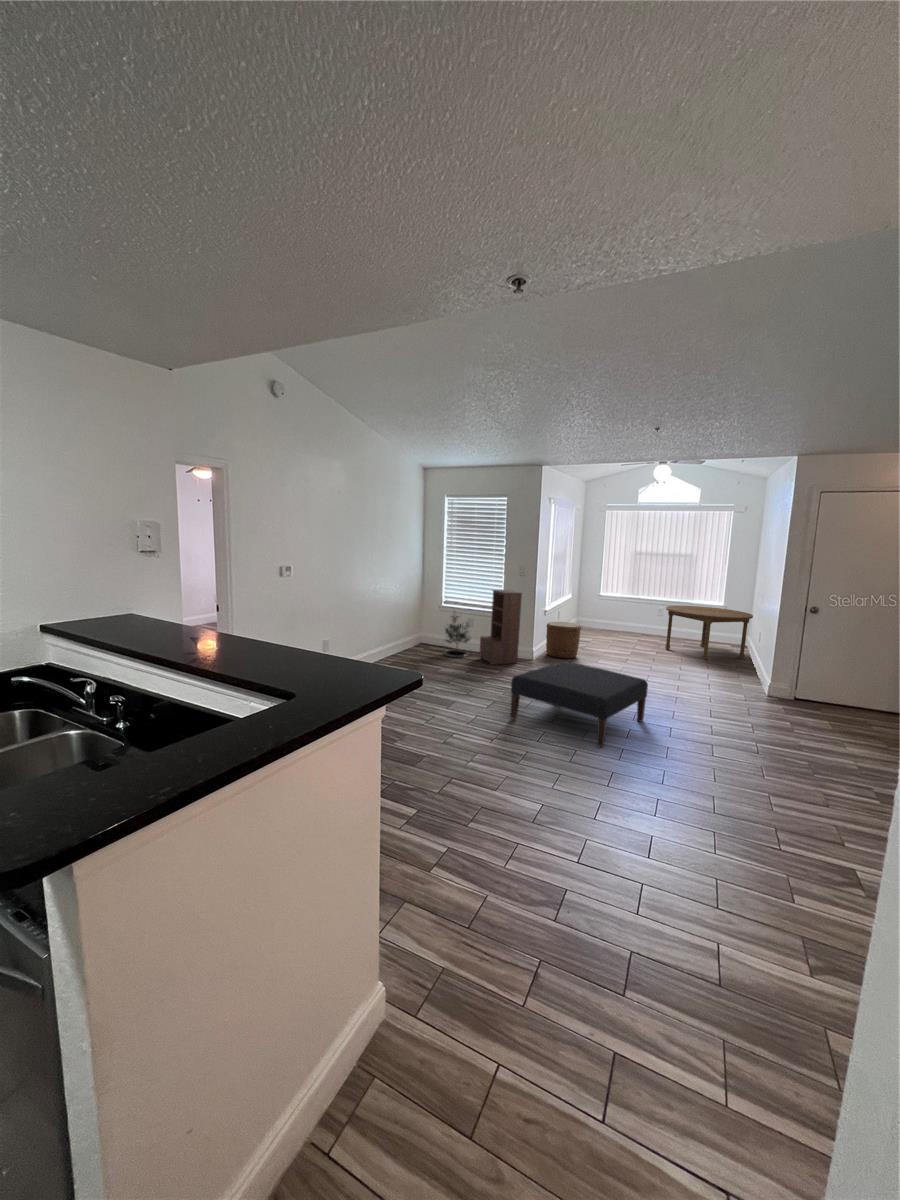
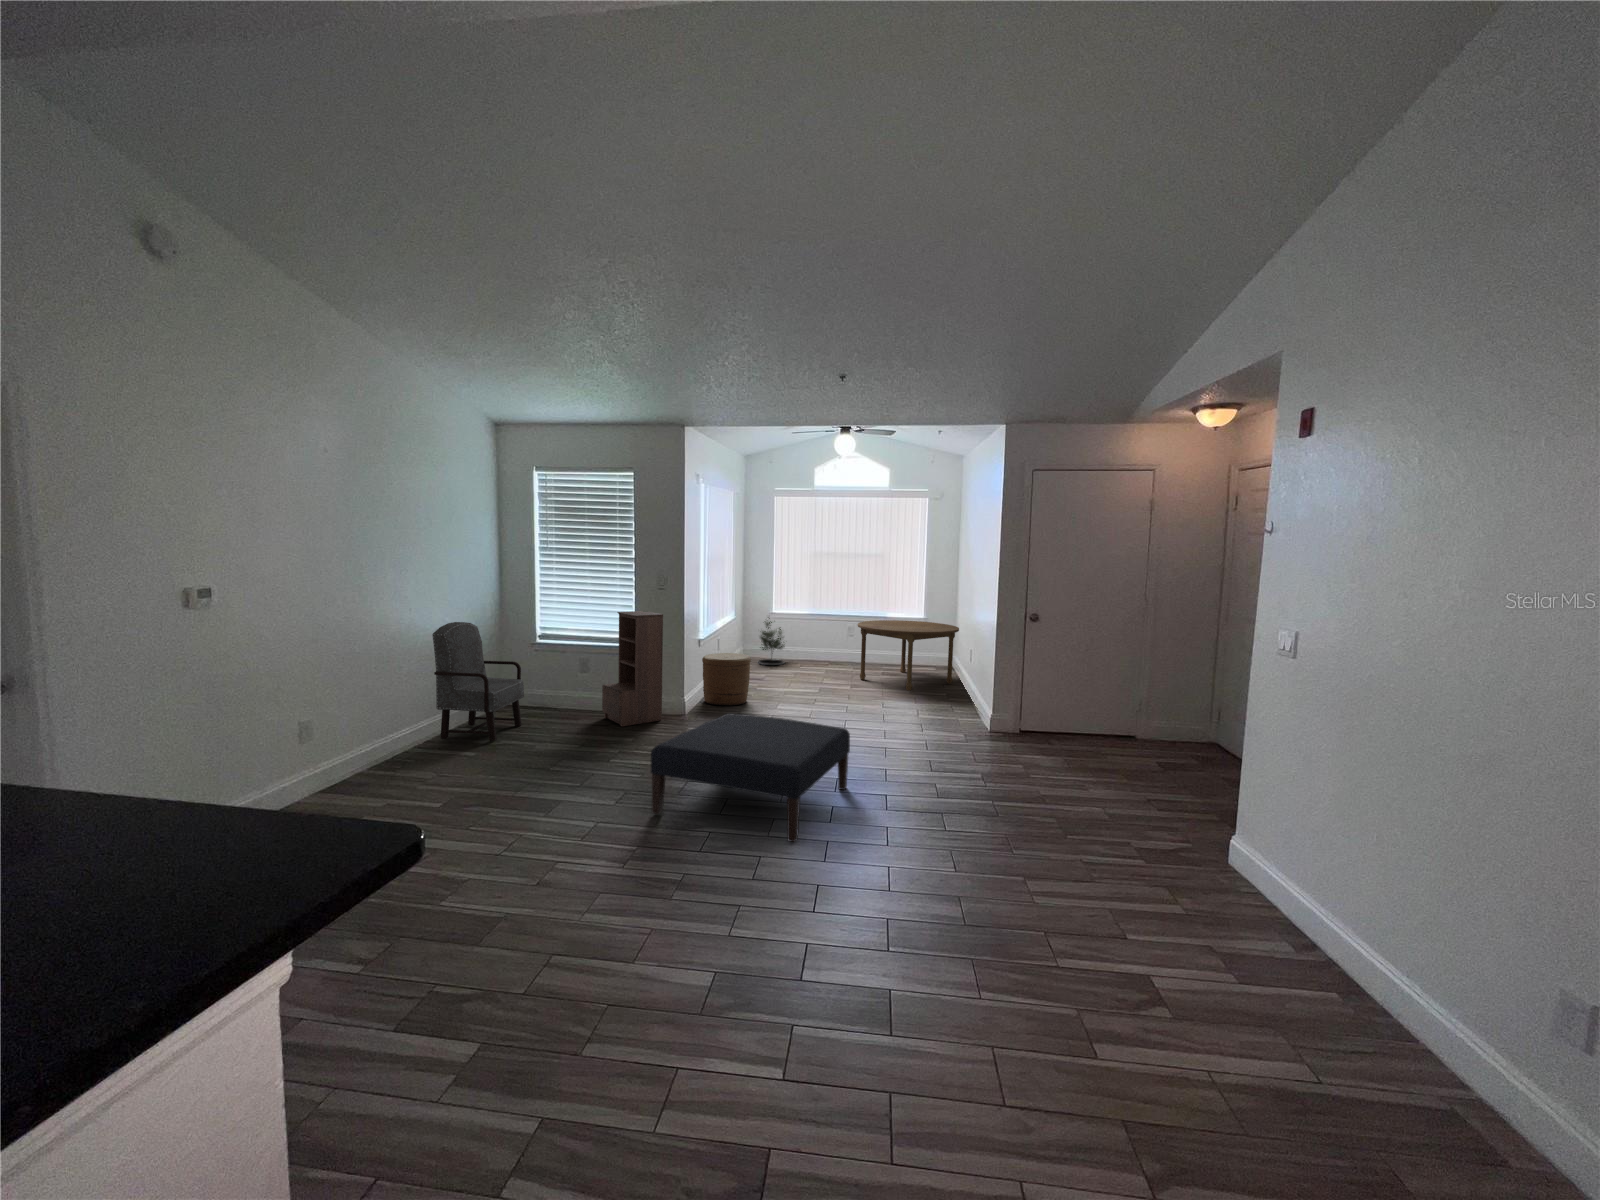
armchair: none [385,591,433,665] -> present [432,622,524,741]
potted tree: present [444,613,470,657] -> present [758,617,785,665]

